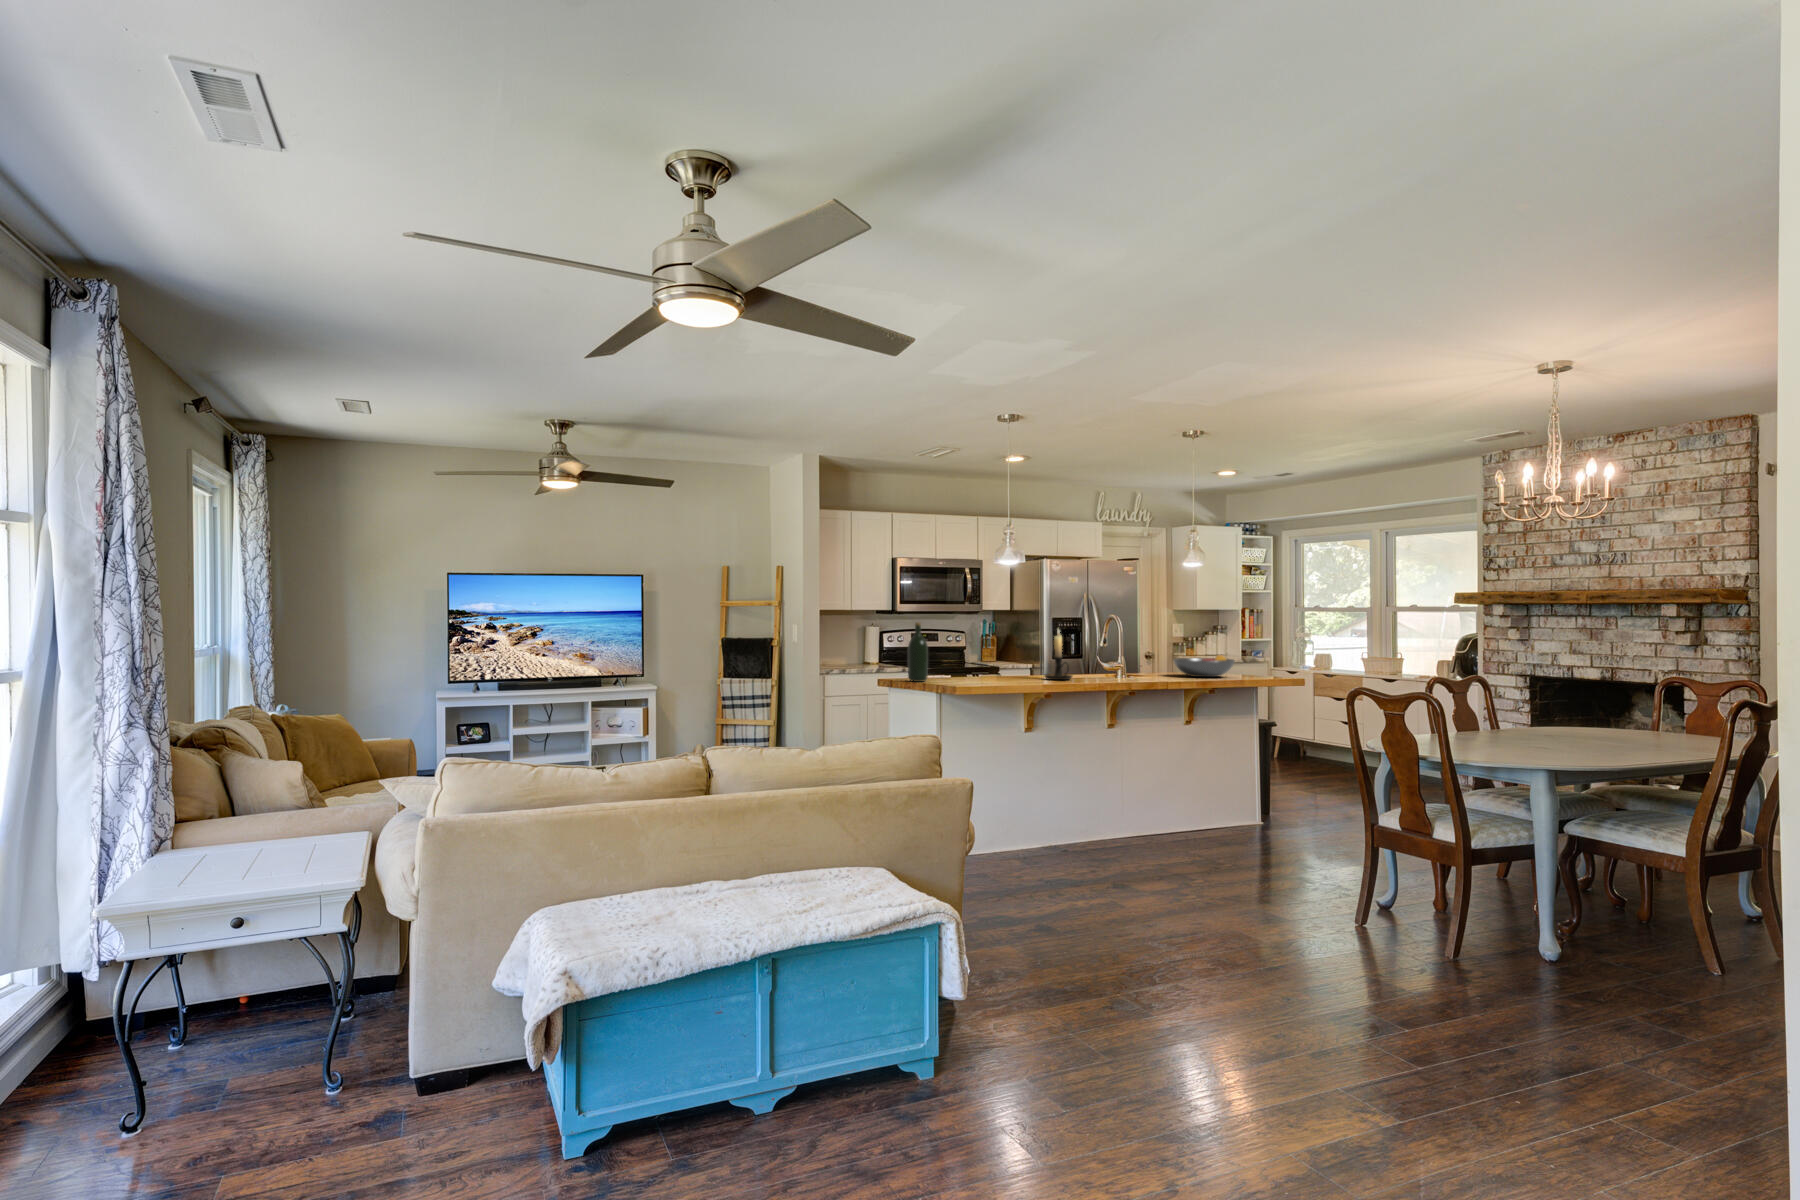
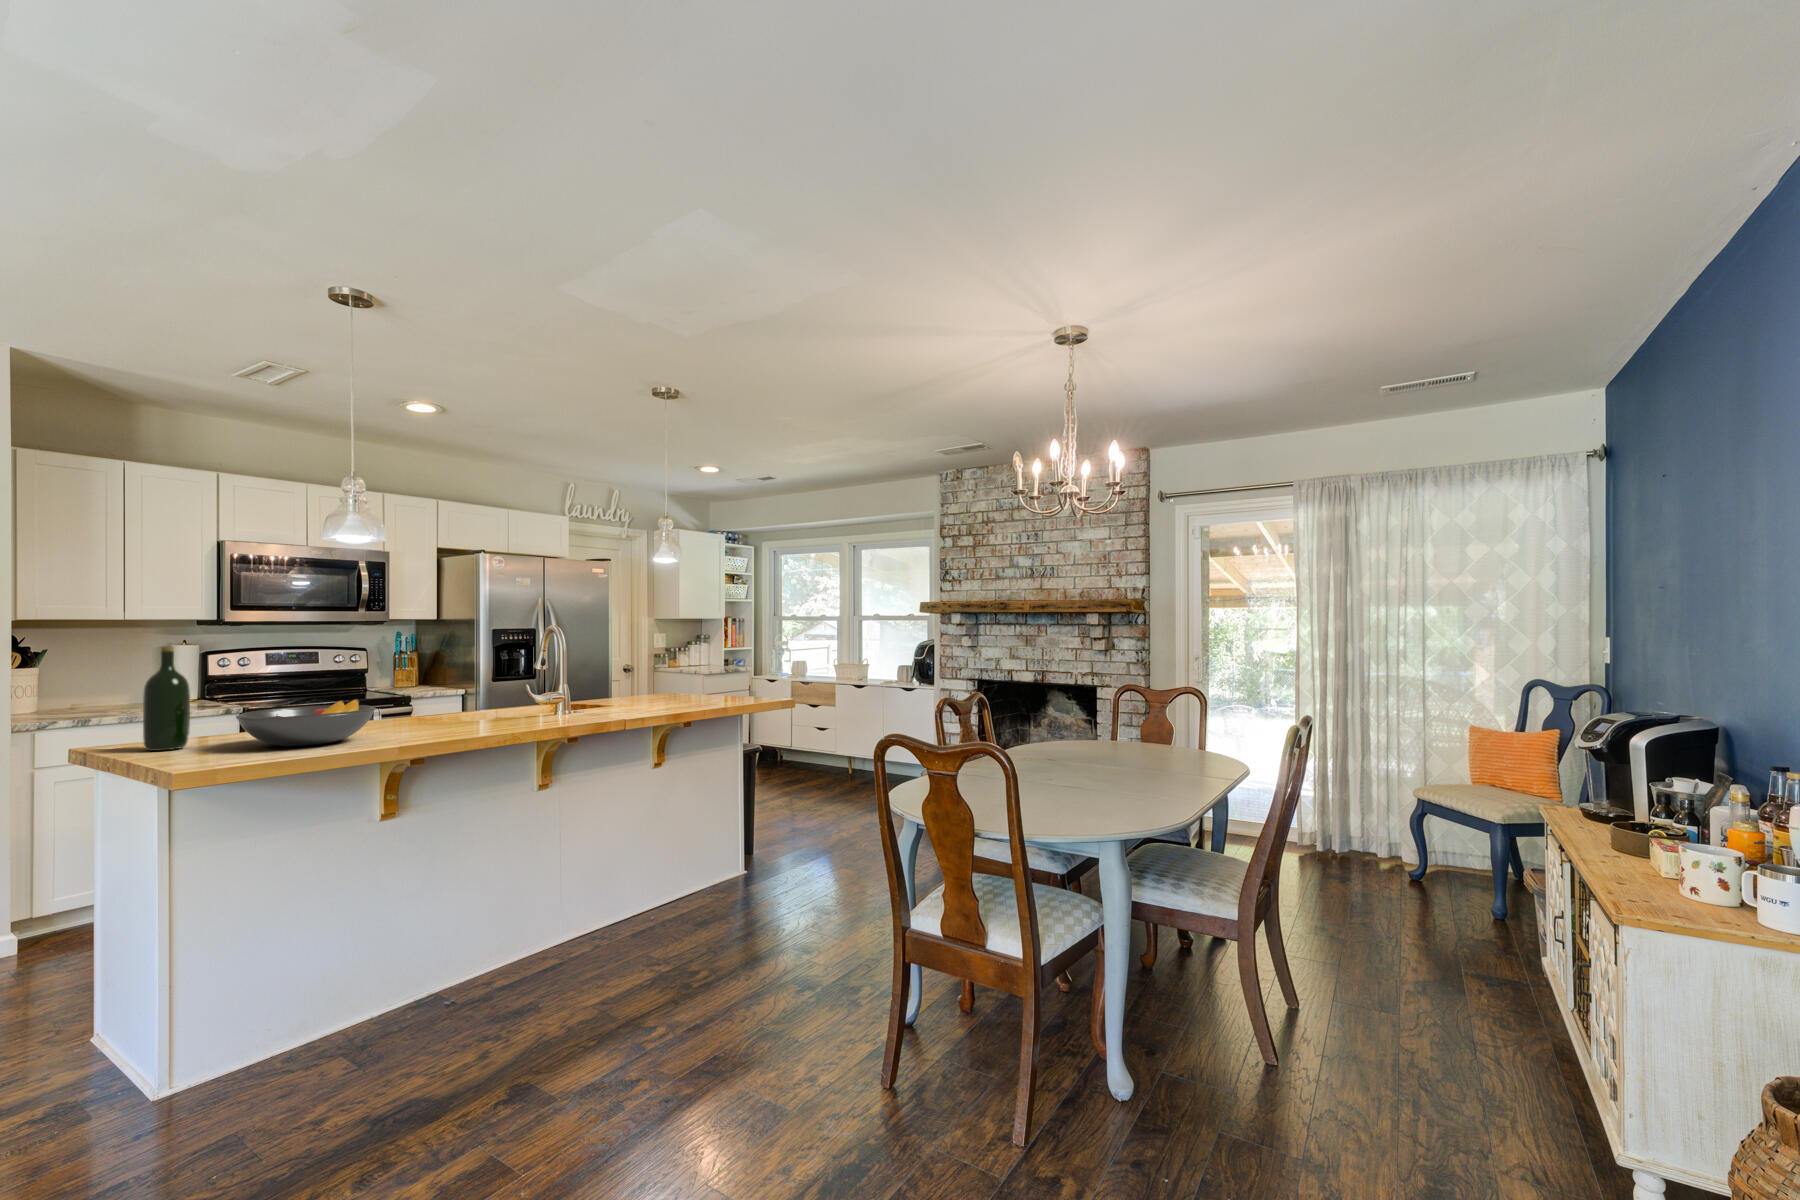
candle holder: present [1045,629,1072,680] -> none [433,648,478,726]
fruit bowl: present [1173,655,1235,677] -> present [236,699,376,746]

